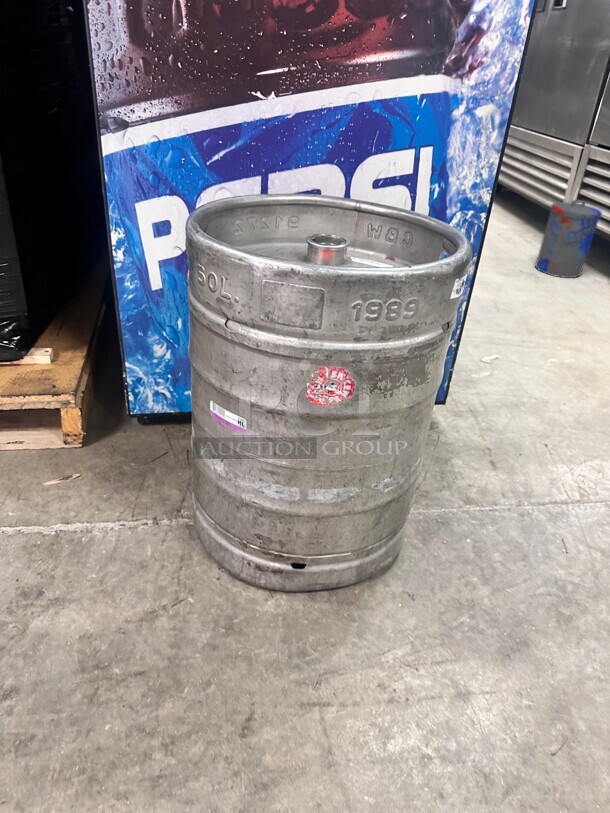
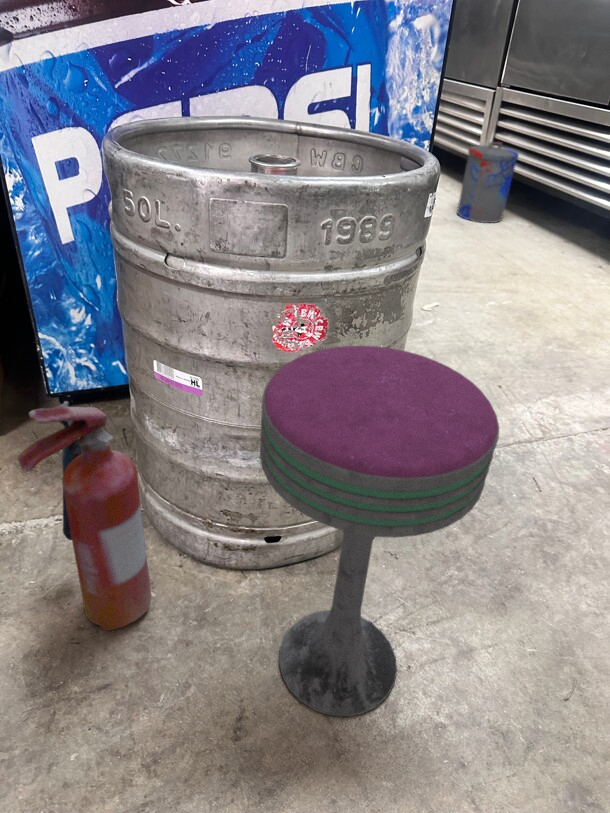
bar stool: none [279,408,484,733] -> present [260,346,499,717]
fire extinguisher: none [89,431,190,627] -> present [18,401,151,630]

